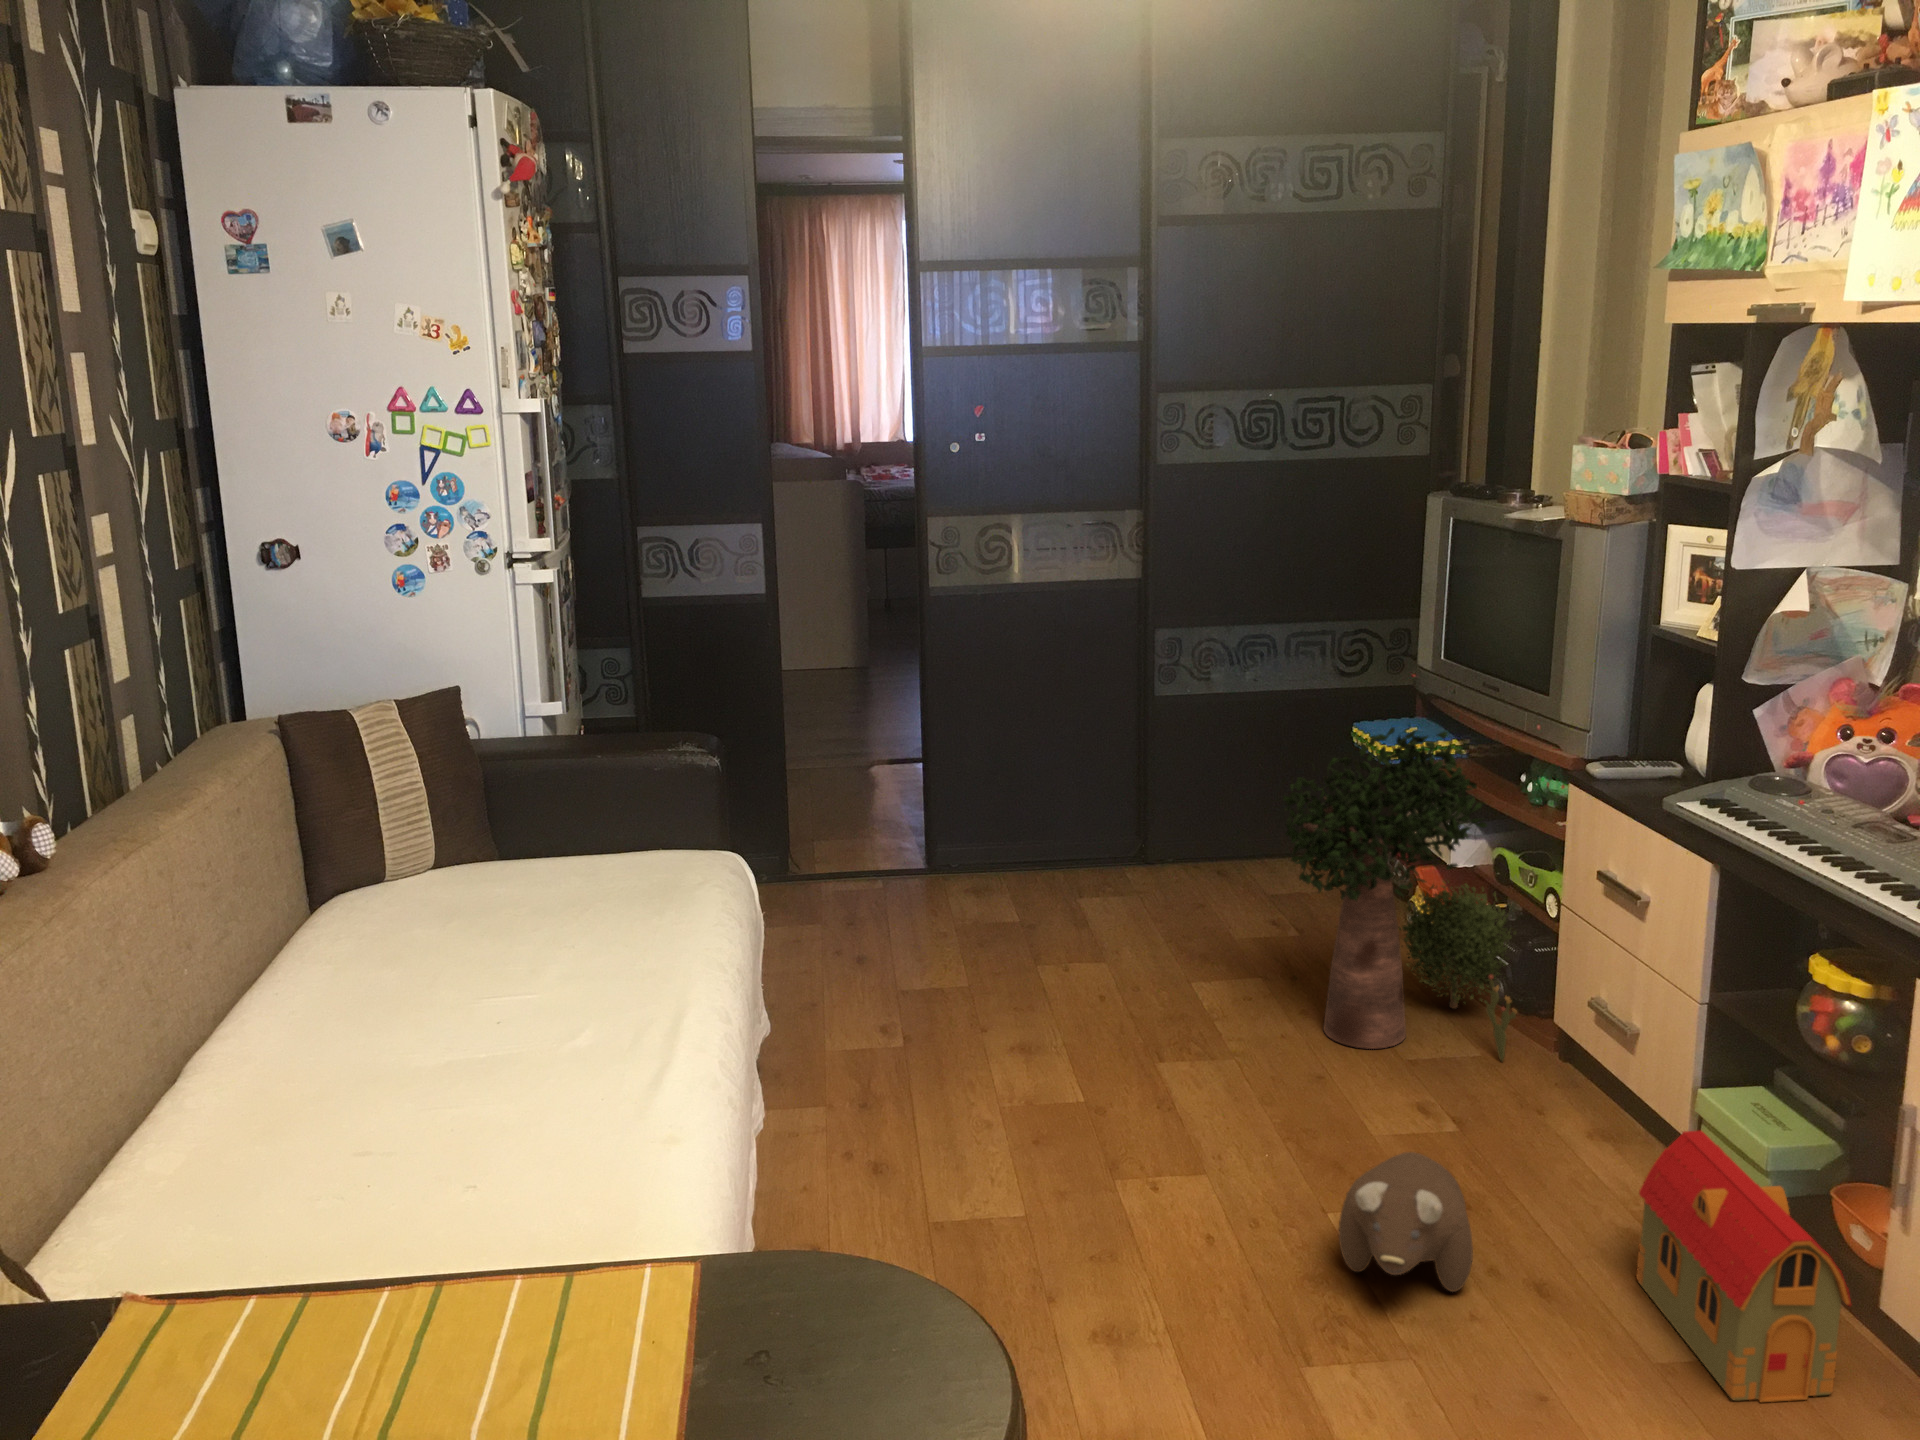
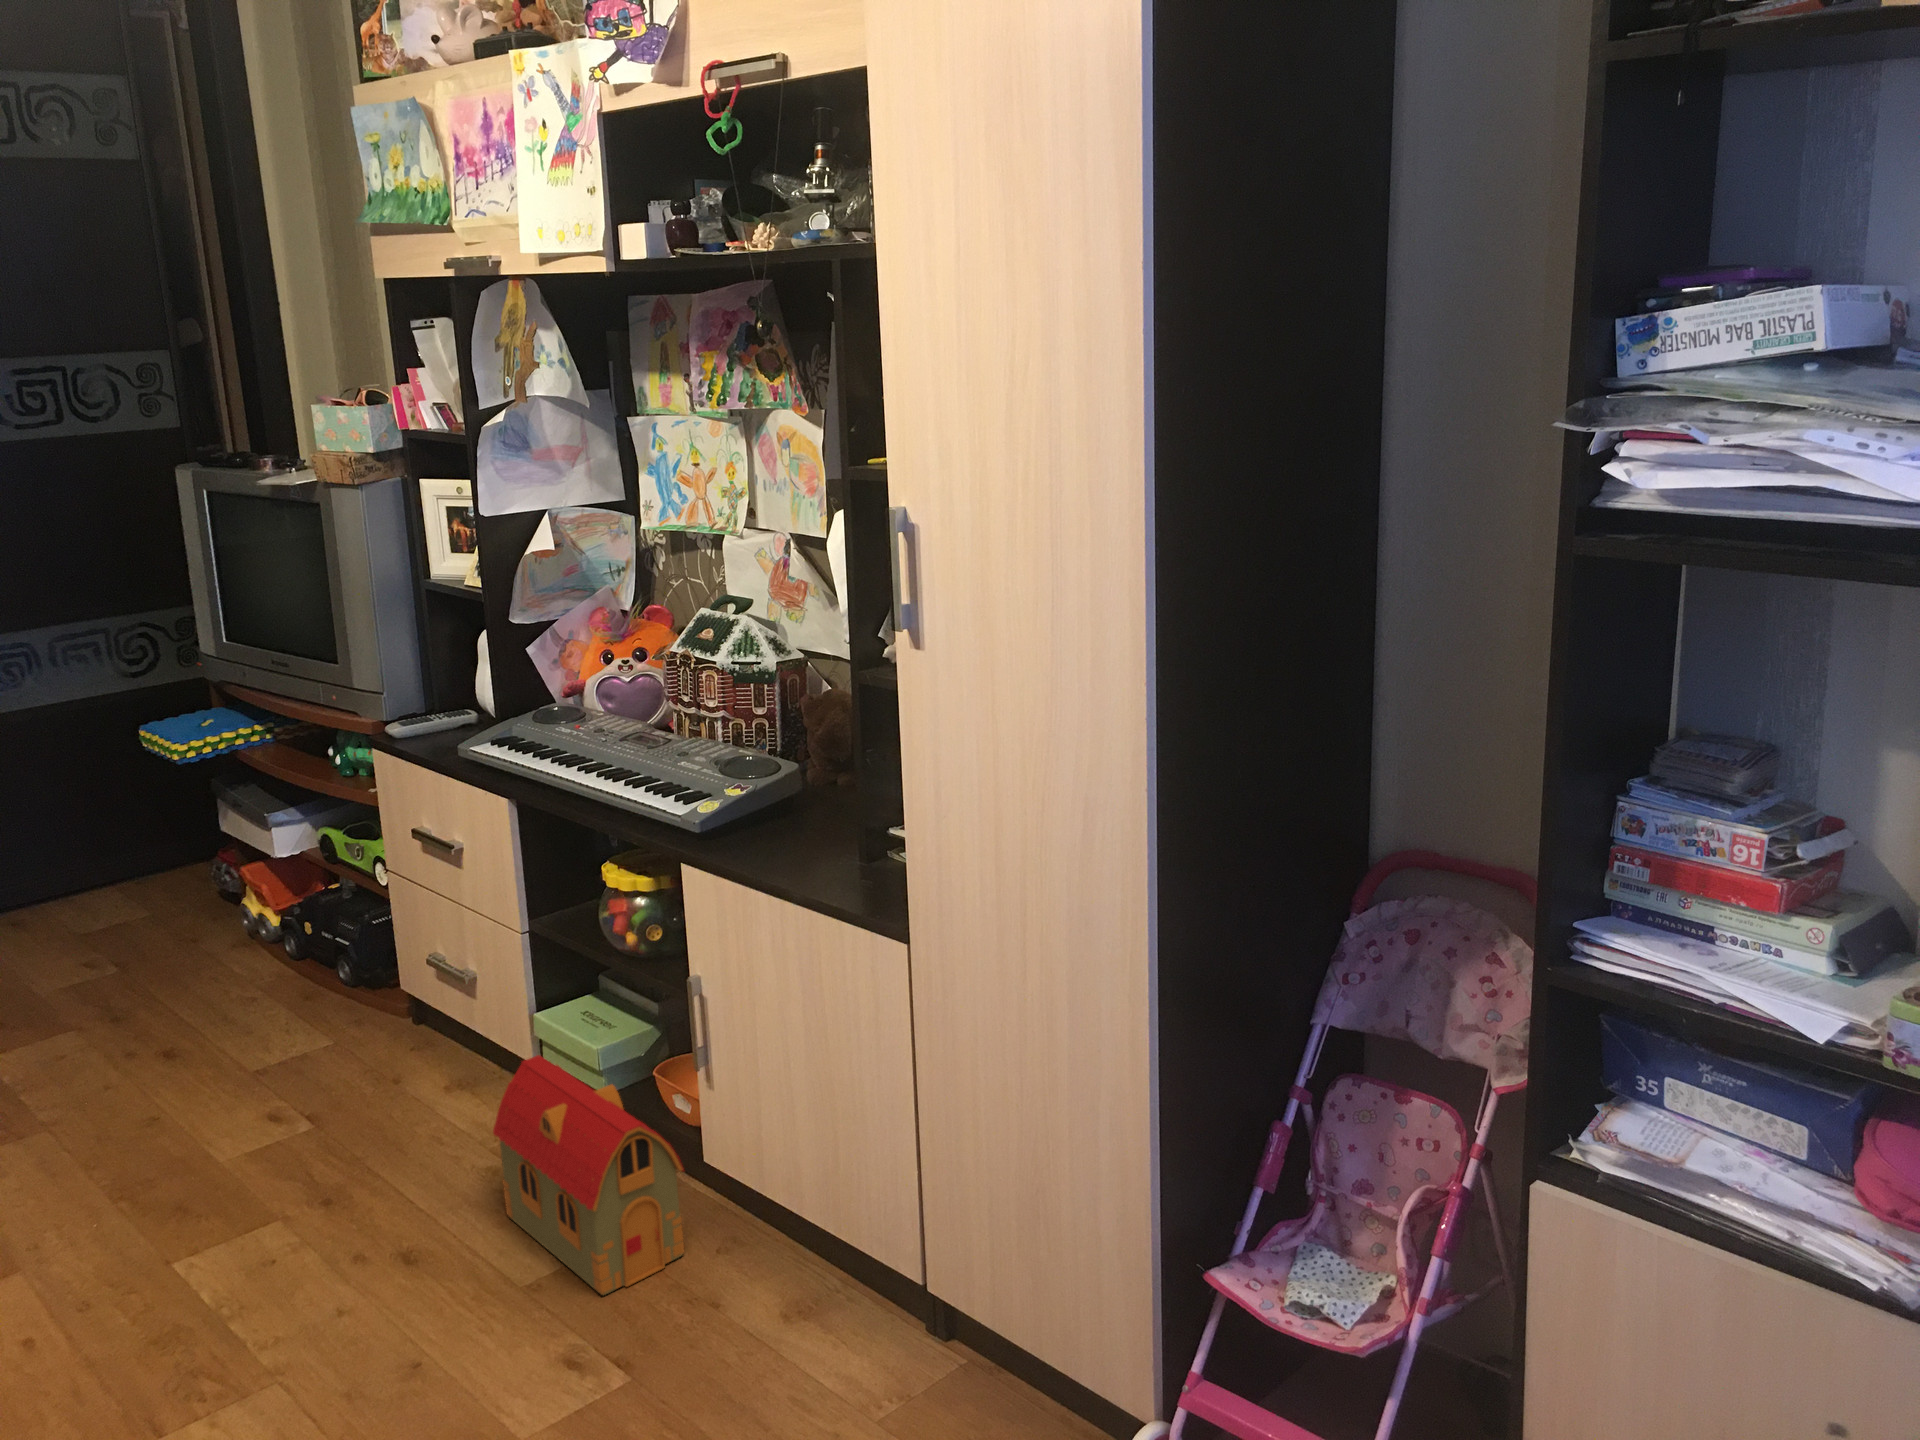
potted plant: present [1283,727,1517,1061] -> none [52,718,362,1076]
plush toy: present [1339,1152,1473,1292] -> none [186,1169,340,1319]

